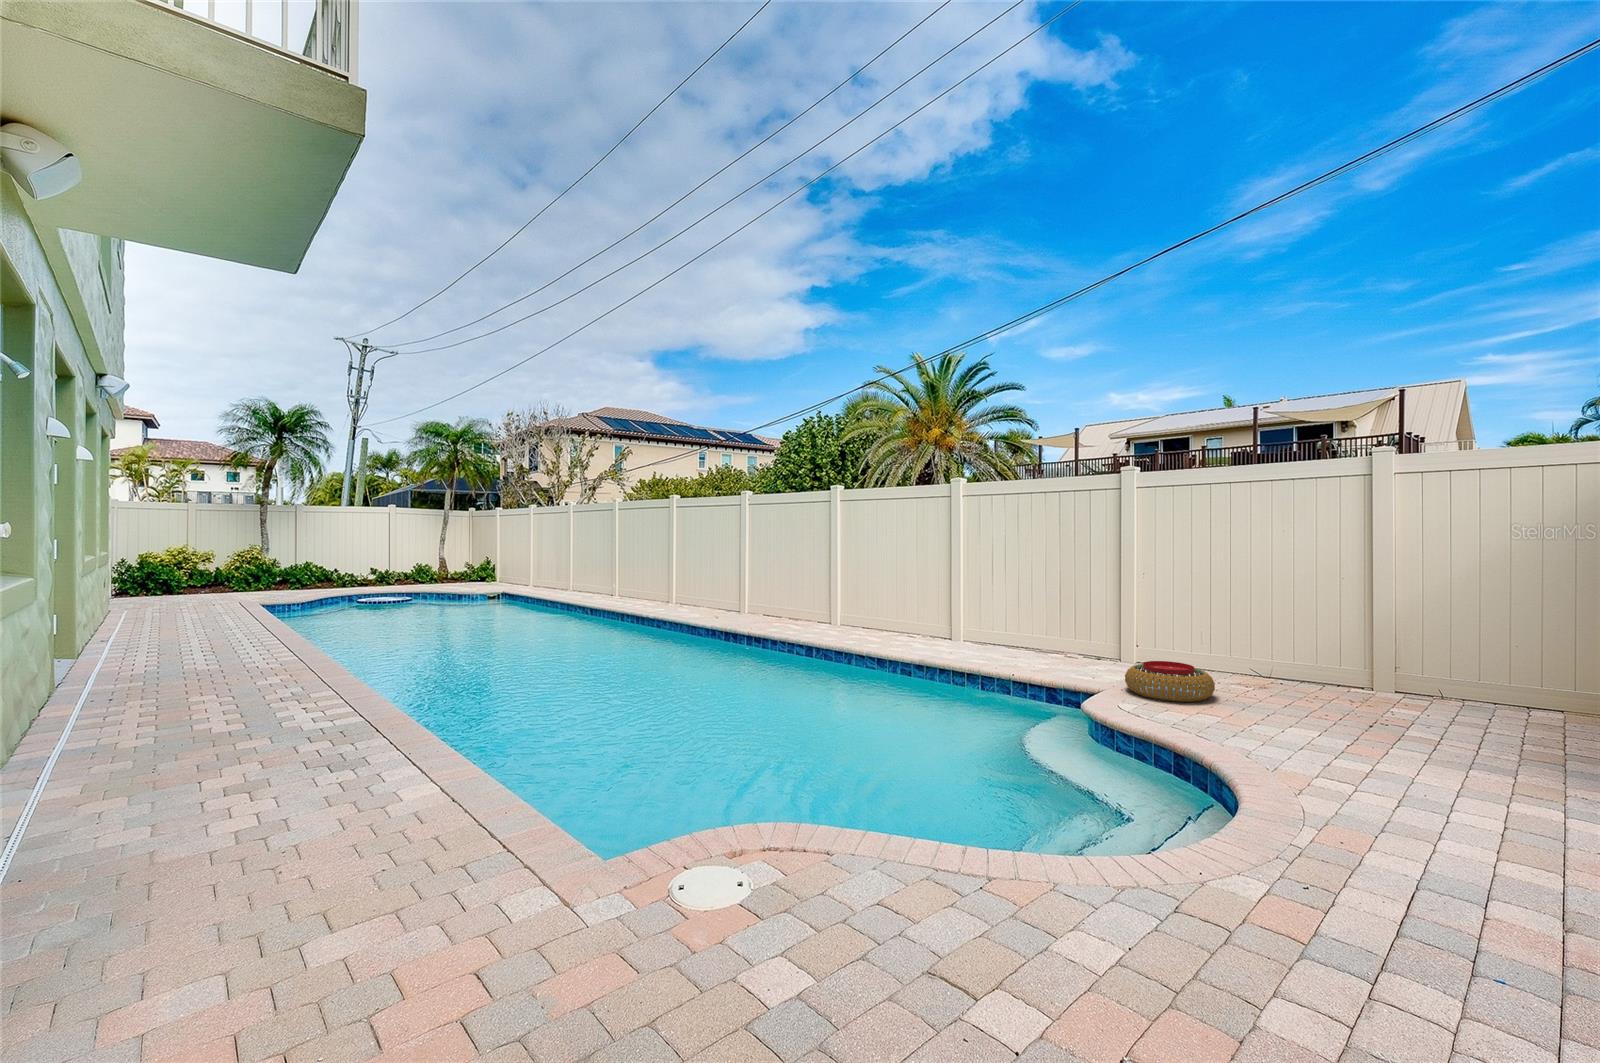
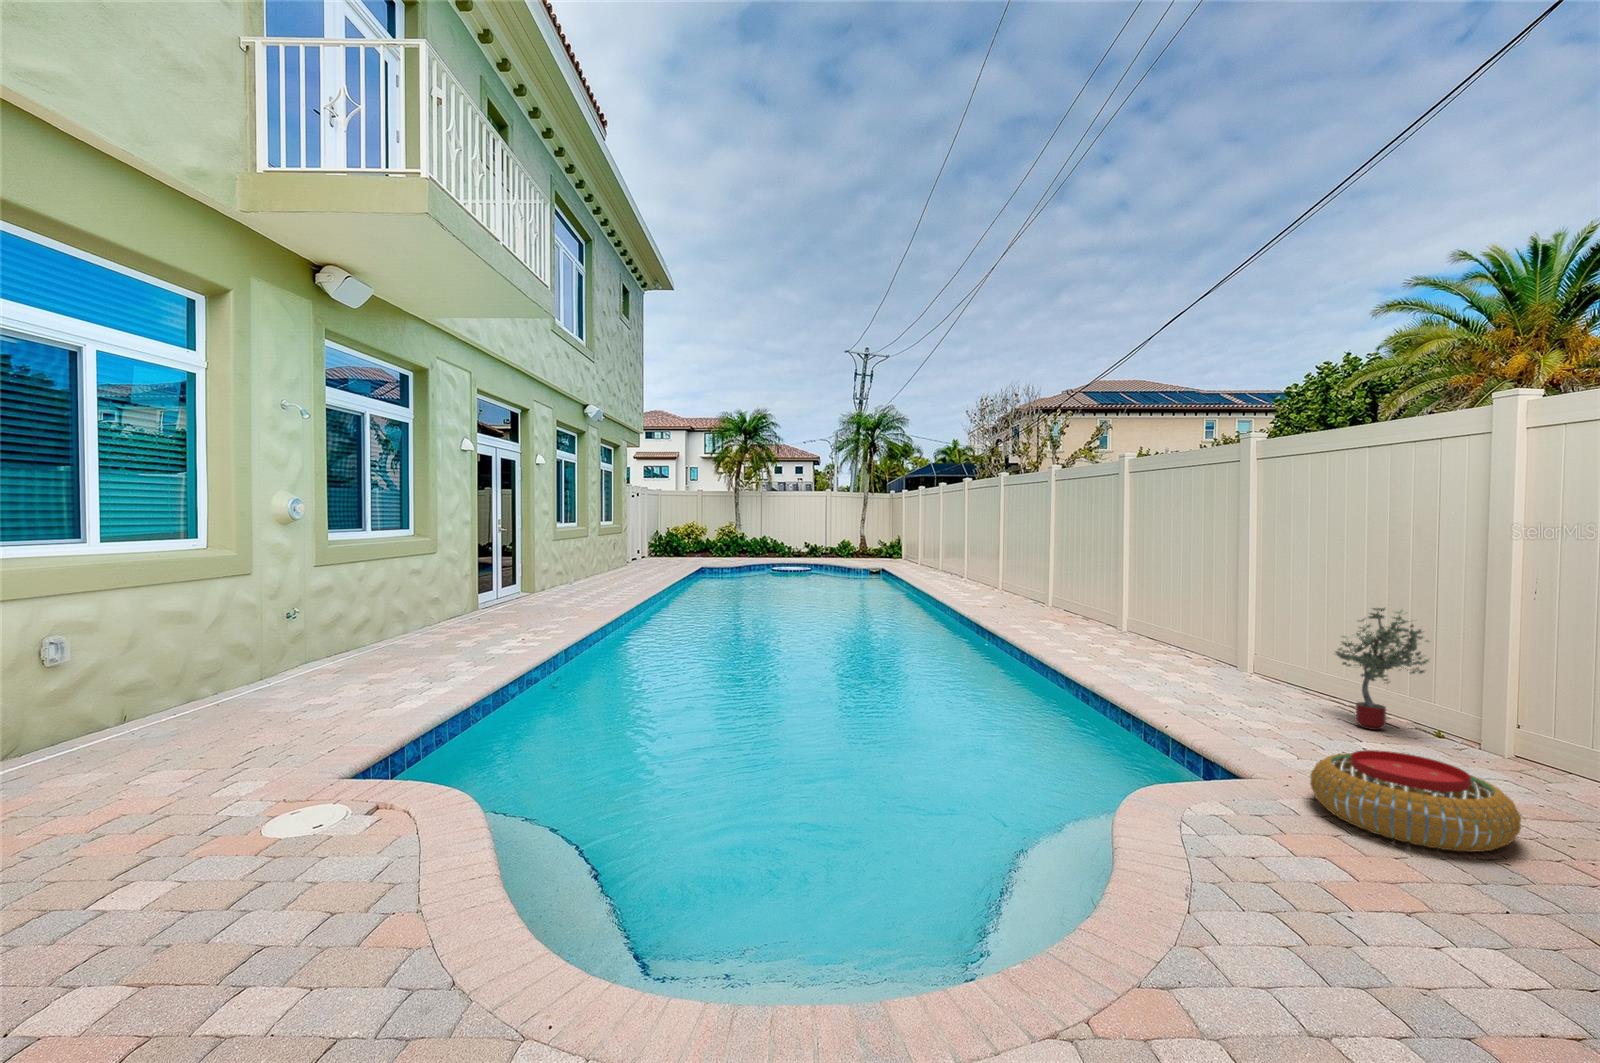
potted tree: none [1035,588,1091,658] -> present [1335,608,1429,730]

